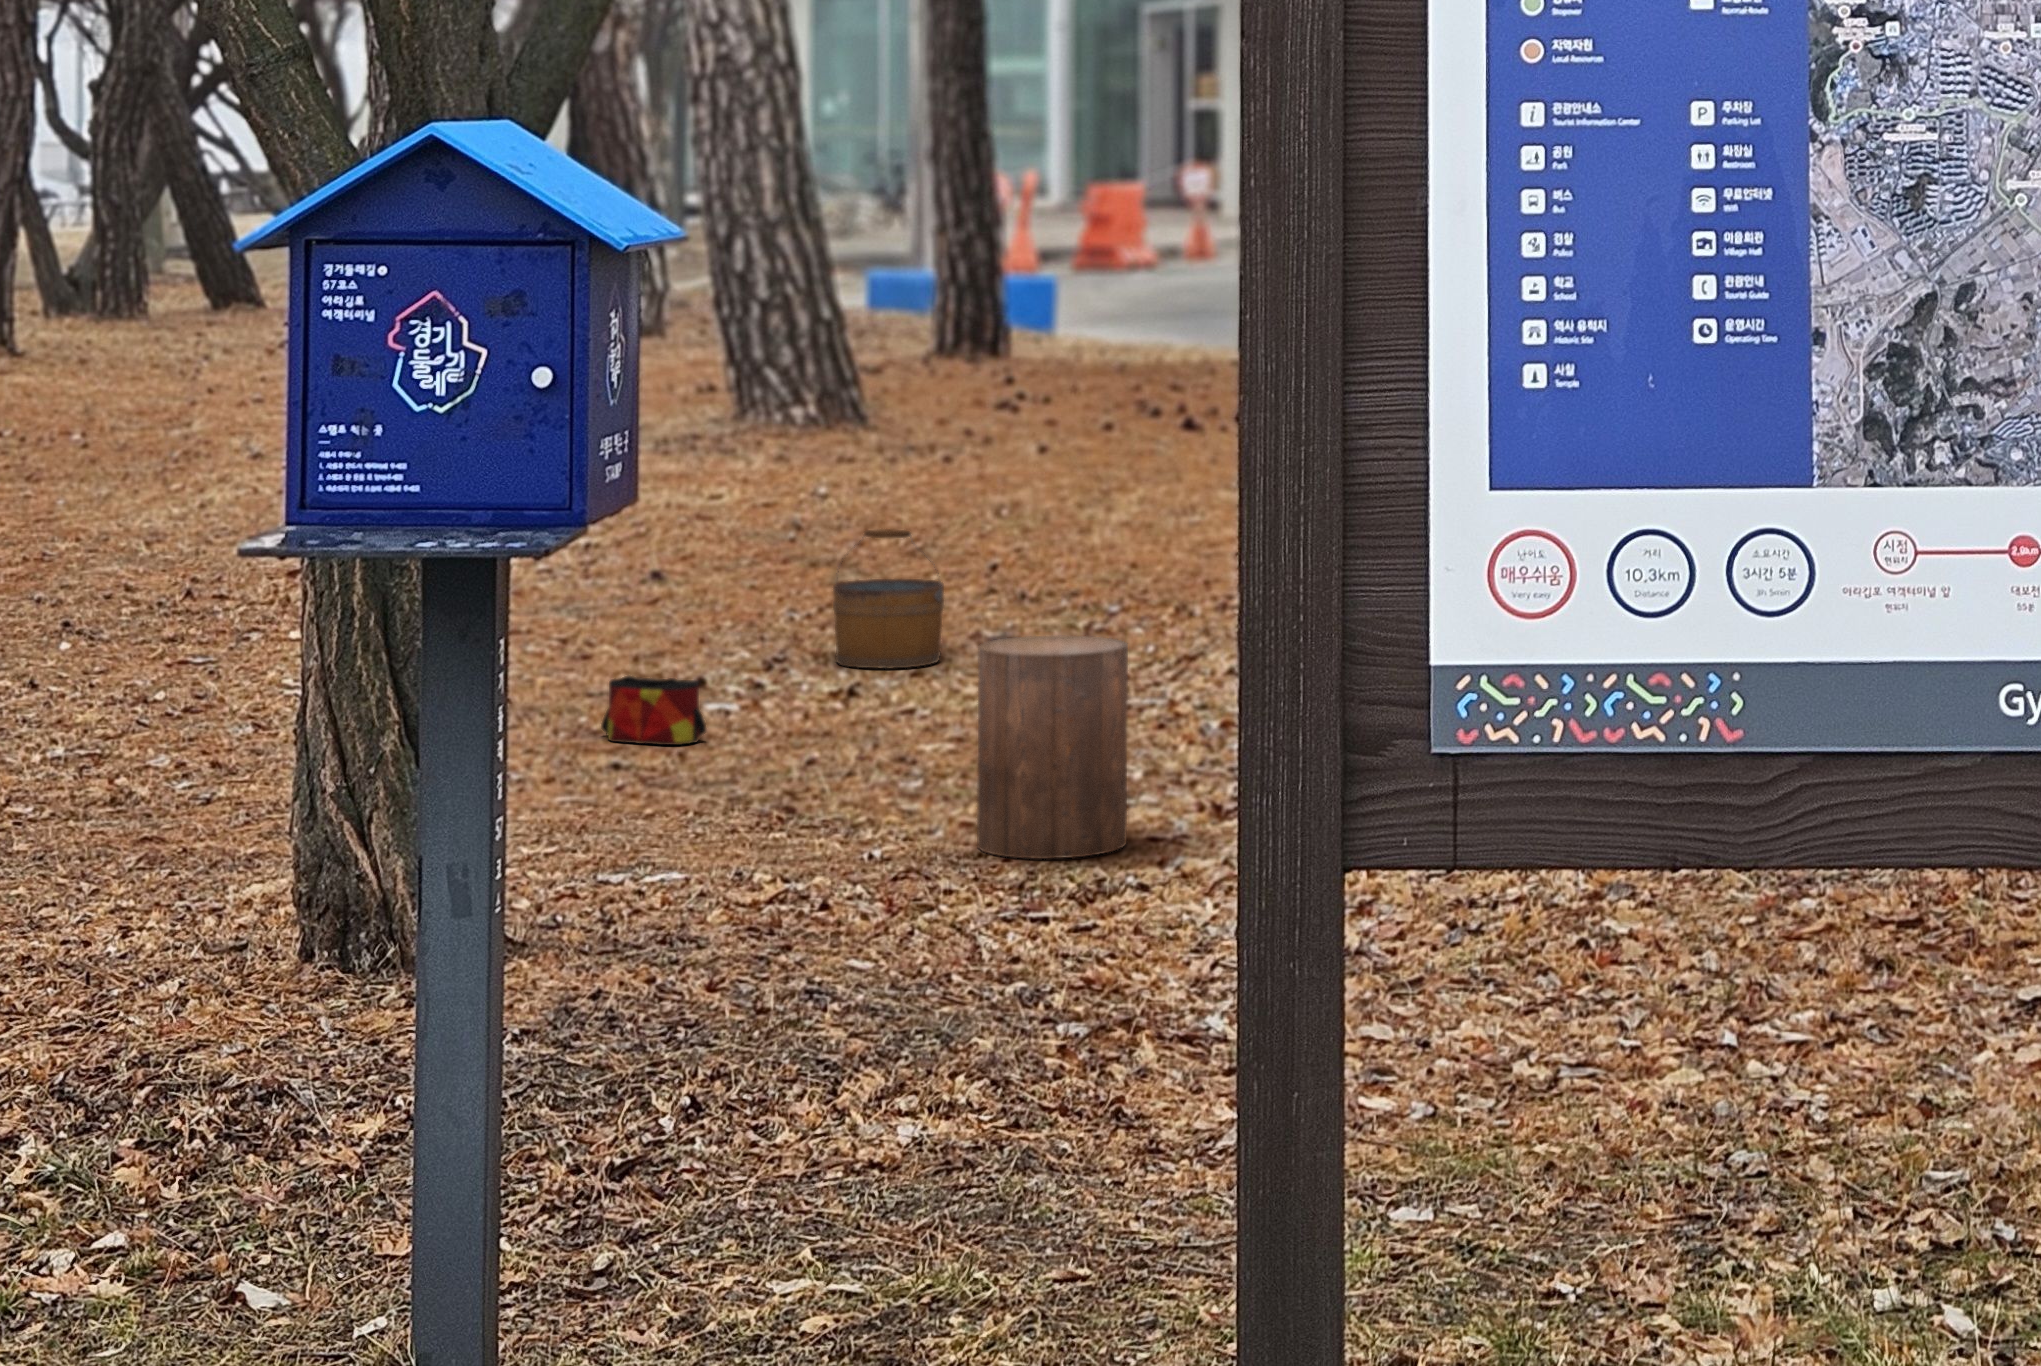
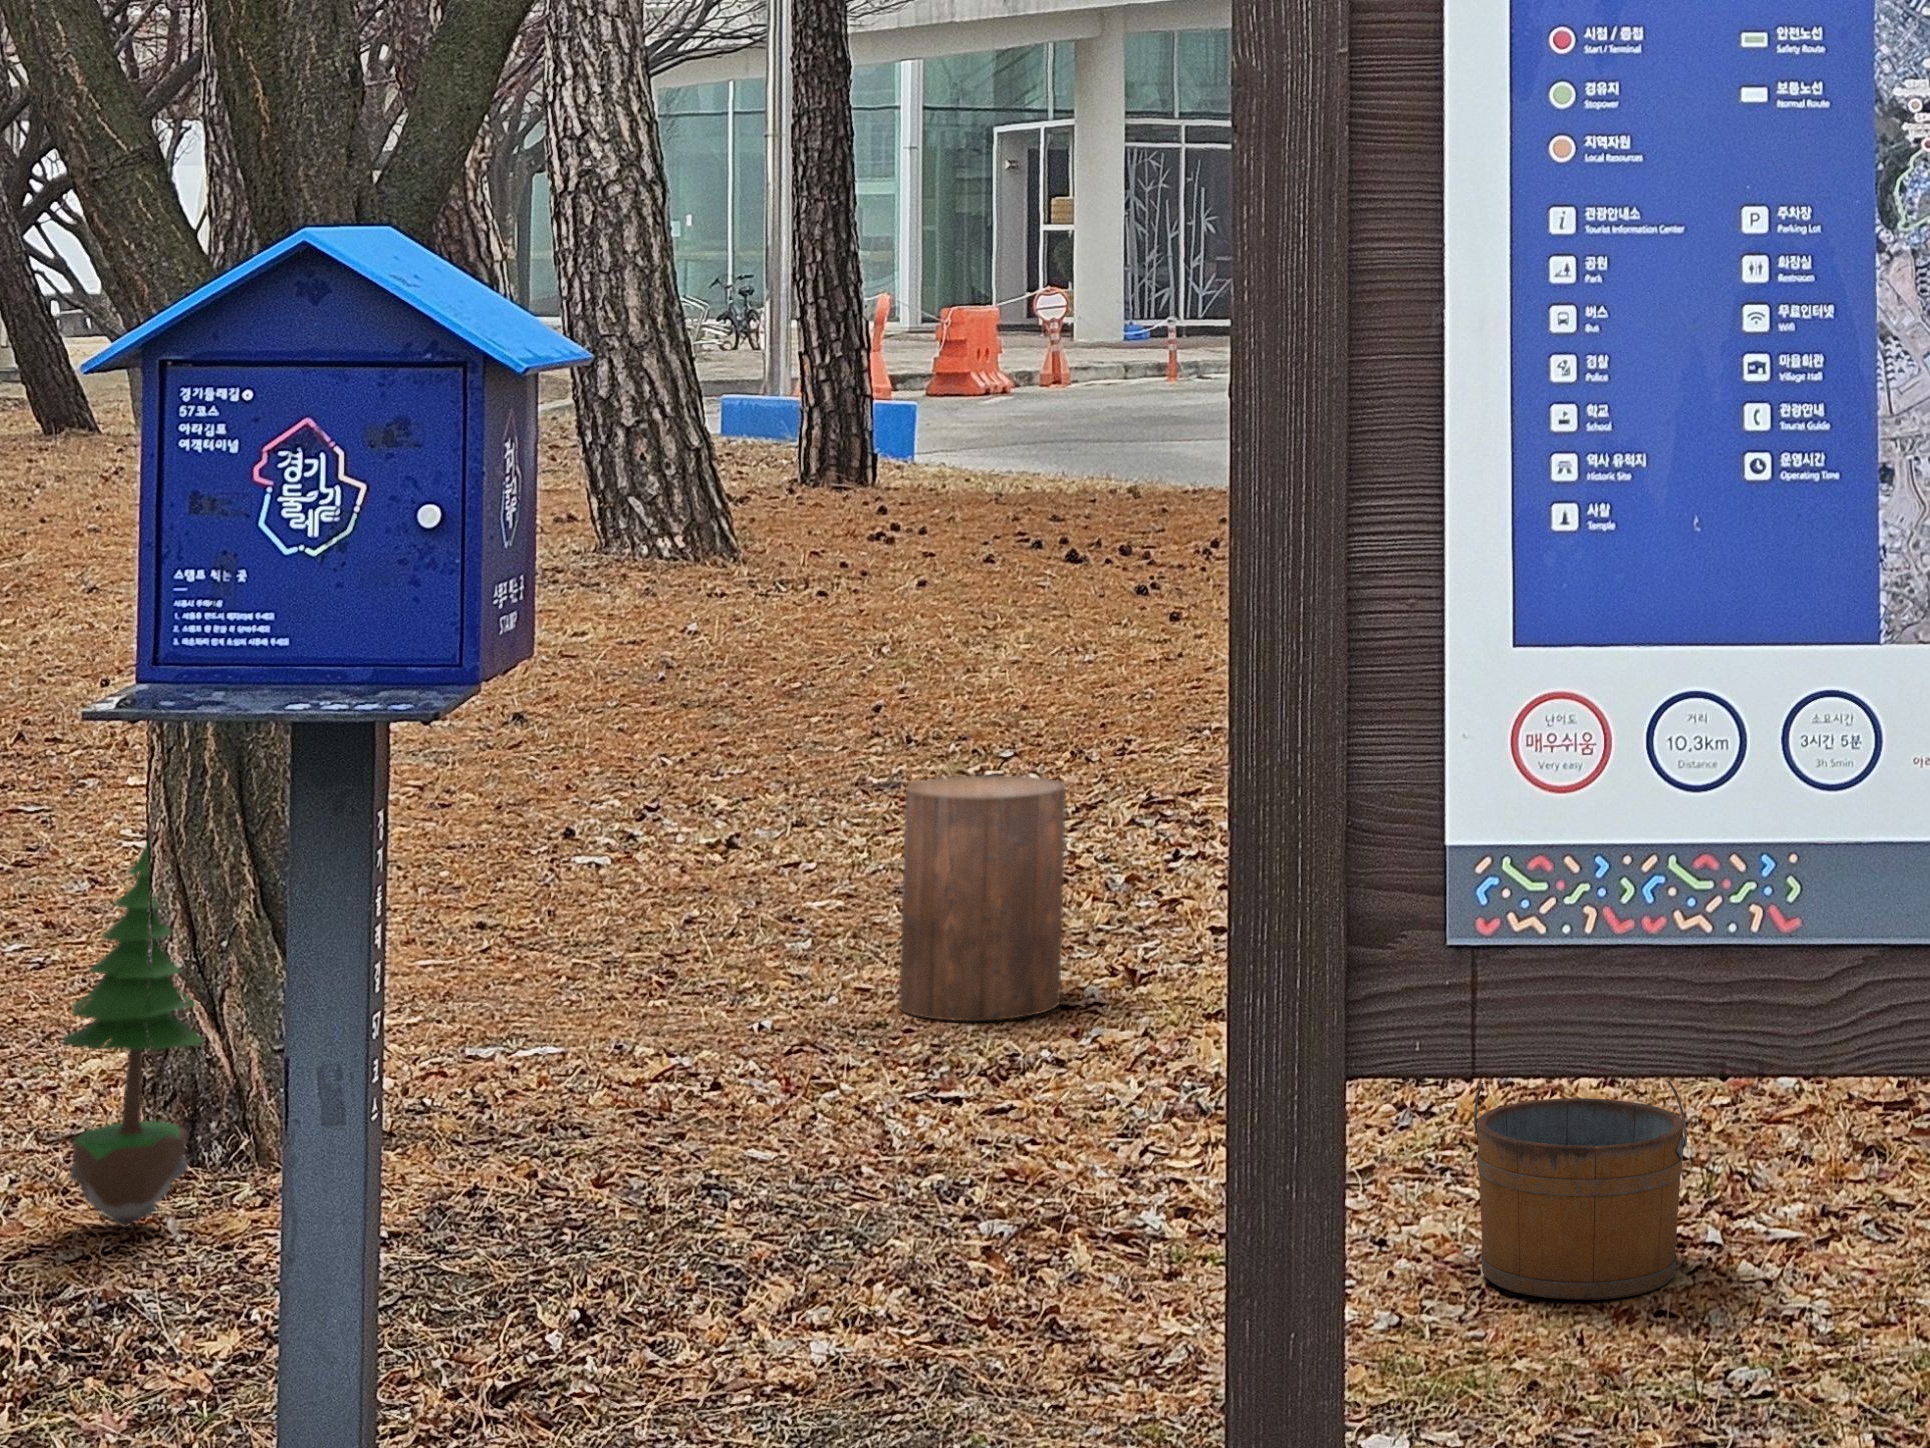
bucket: present [833,529,944,669] -> present [1474,1080,1687,1300]
bag: present [601,676,706,745] -> none [497,813,610,890]
potted tree: none [223,686,353,1029] -> present [63,843,203,1228]

